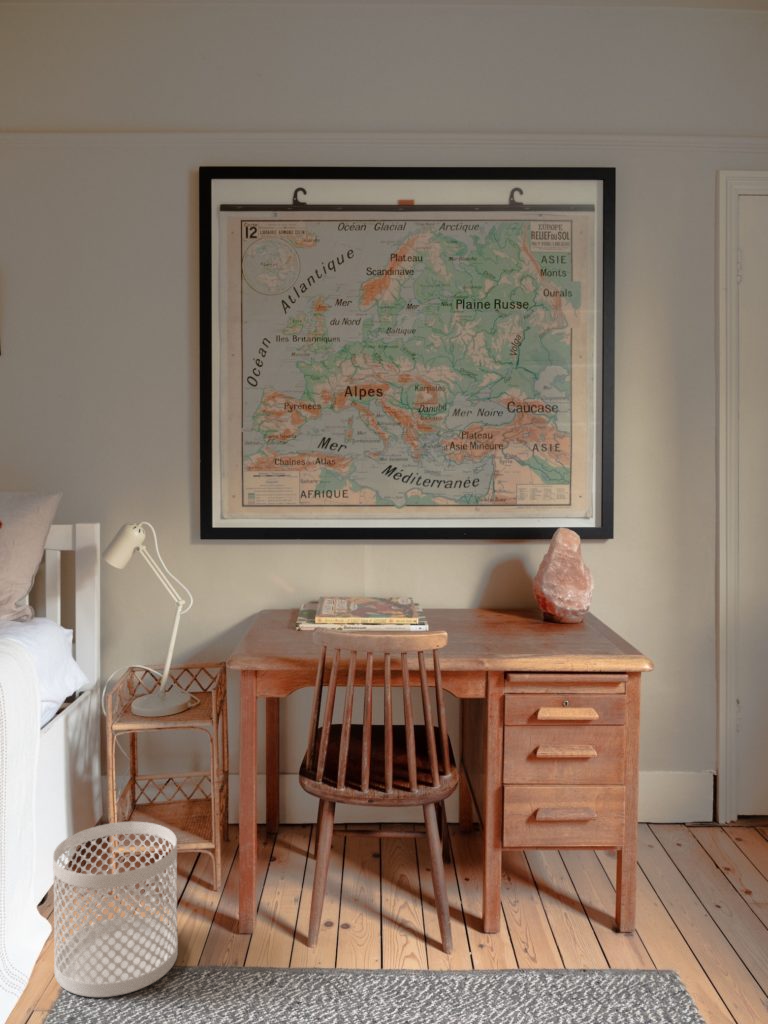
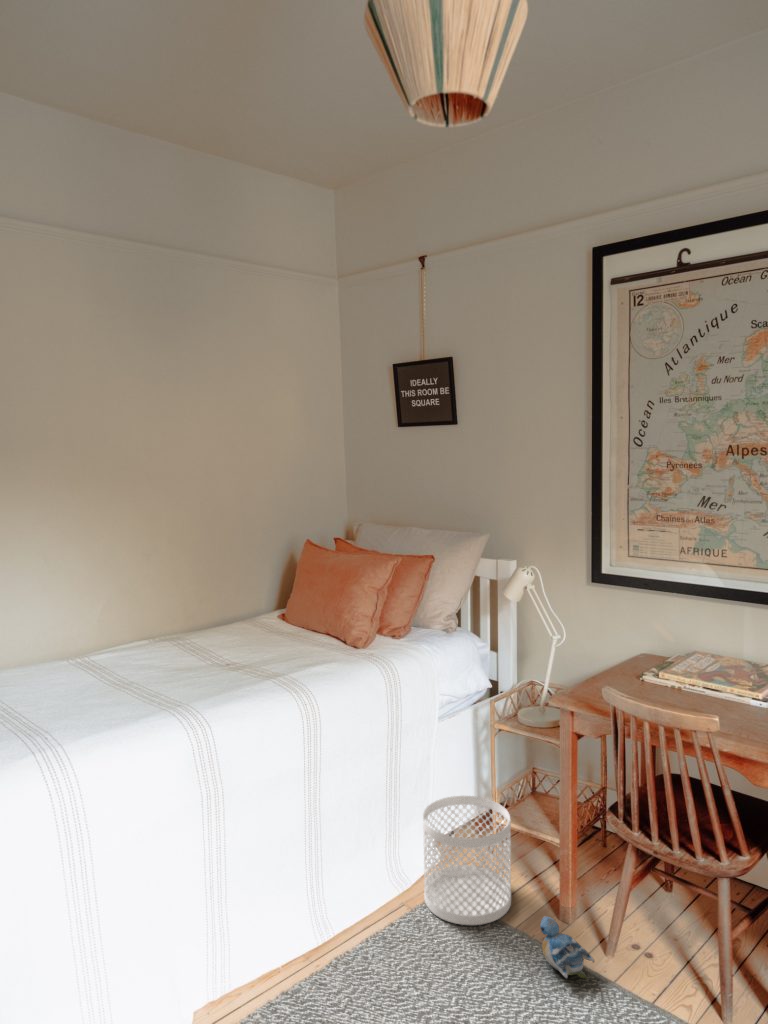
plush toy: none [245,928,317,987] -> present [540,917,594,979]

